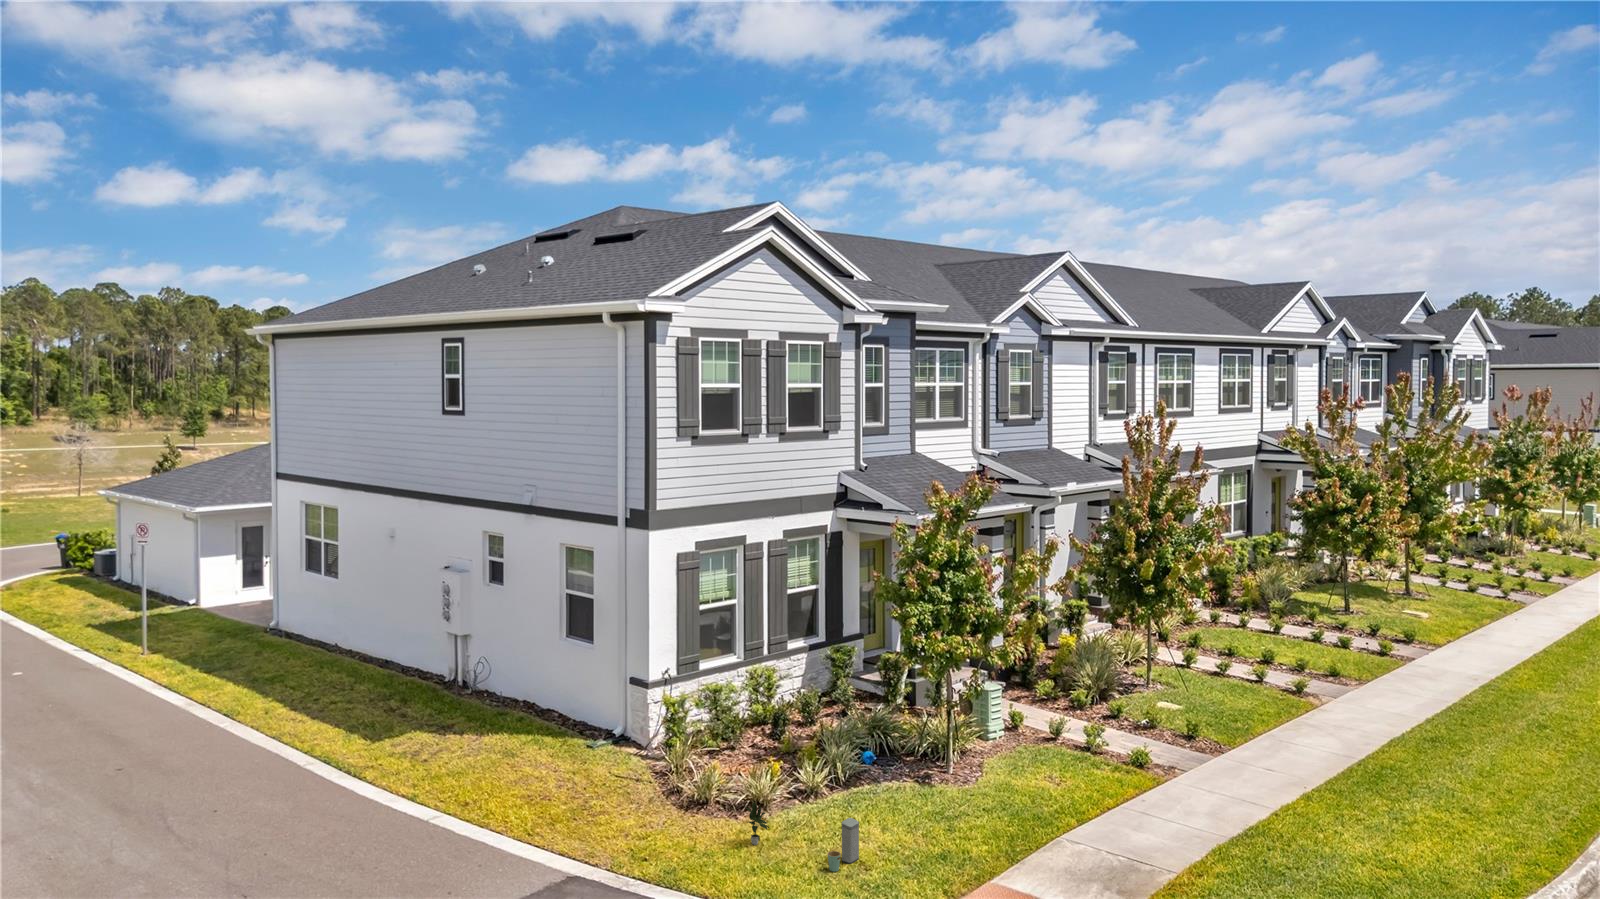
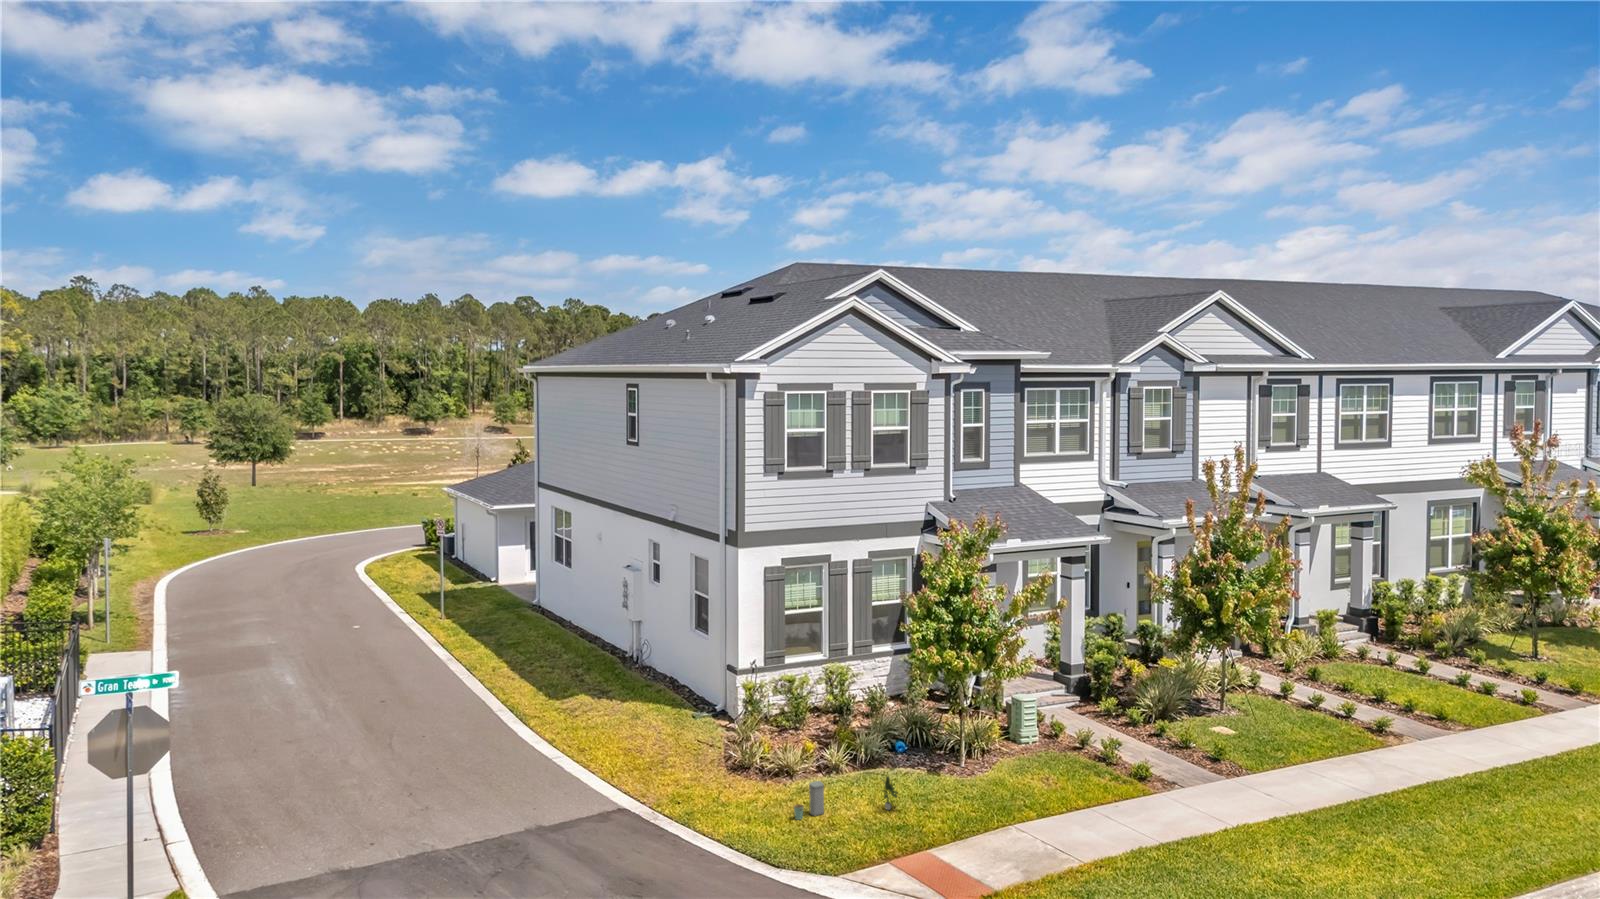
potted plant: present [745,803,769,845] -> present [883,776,898,810]

